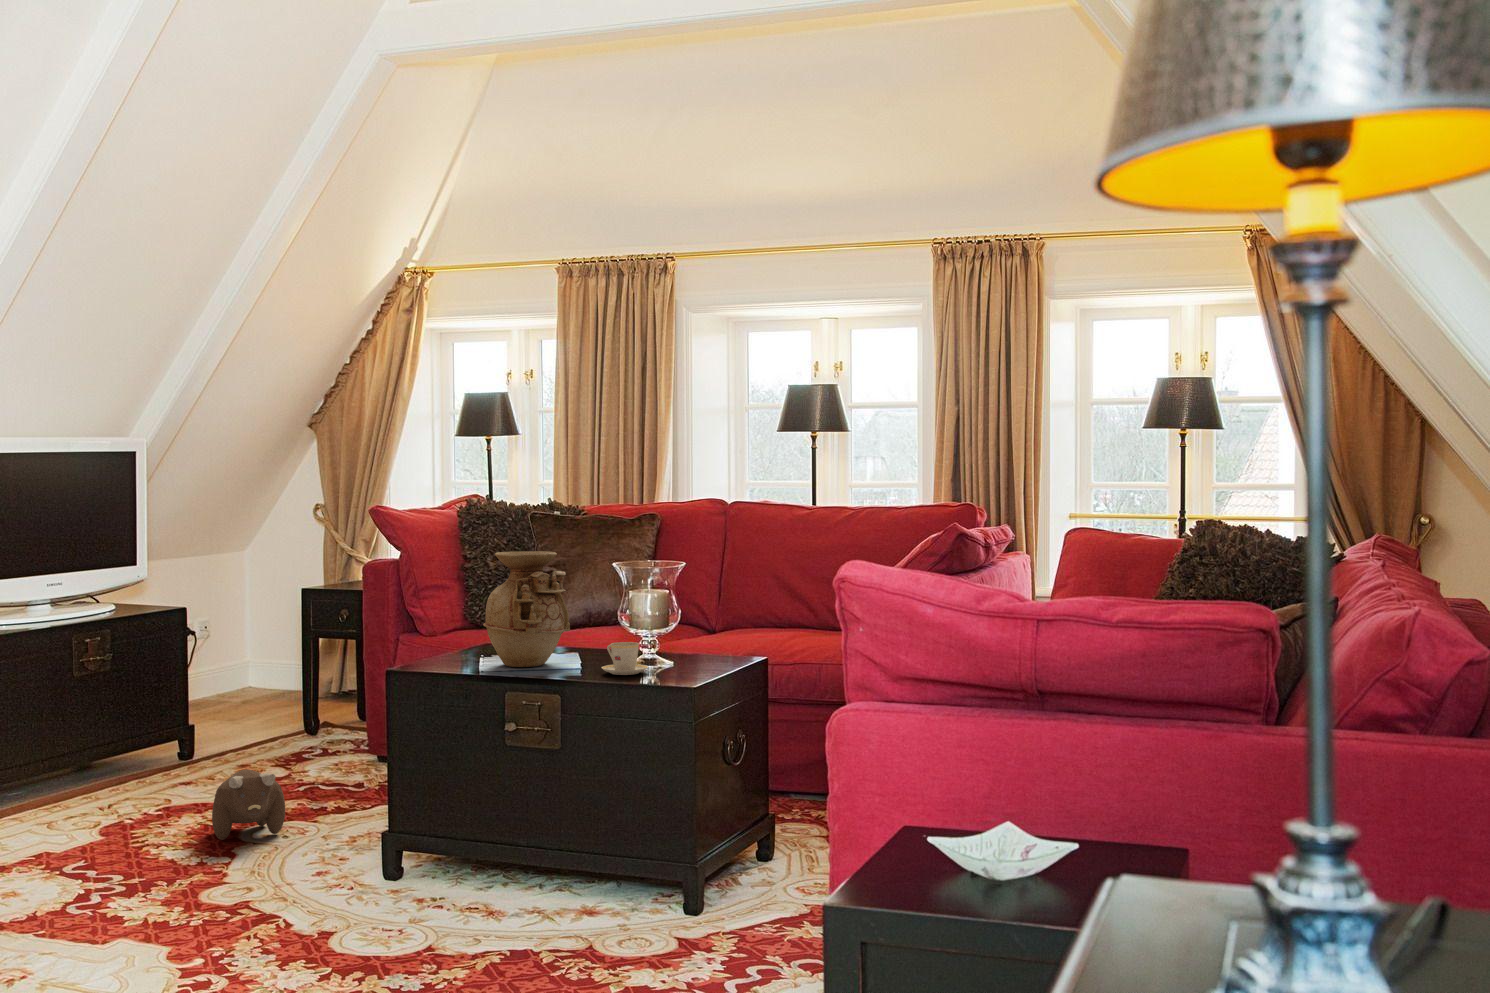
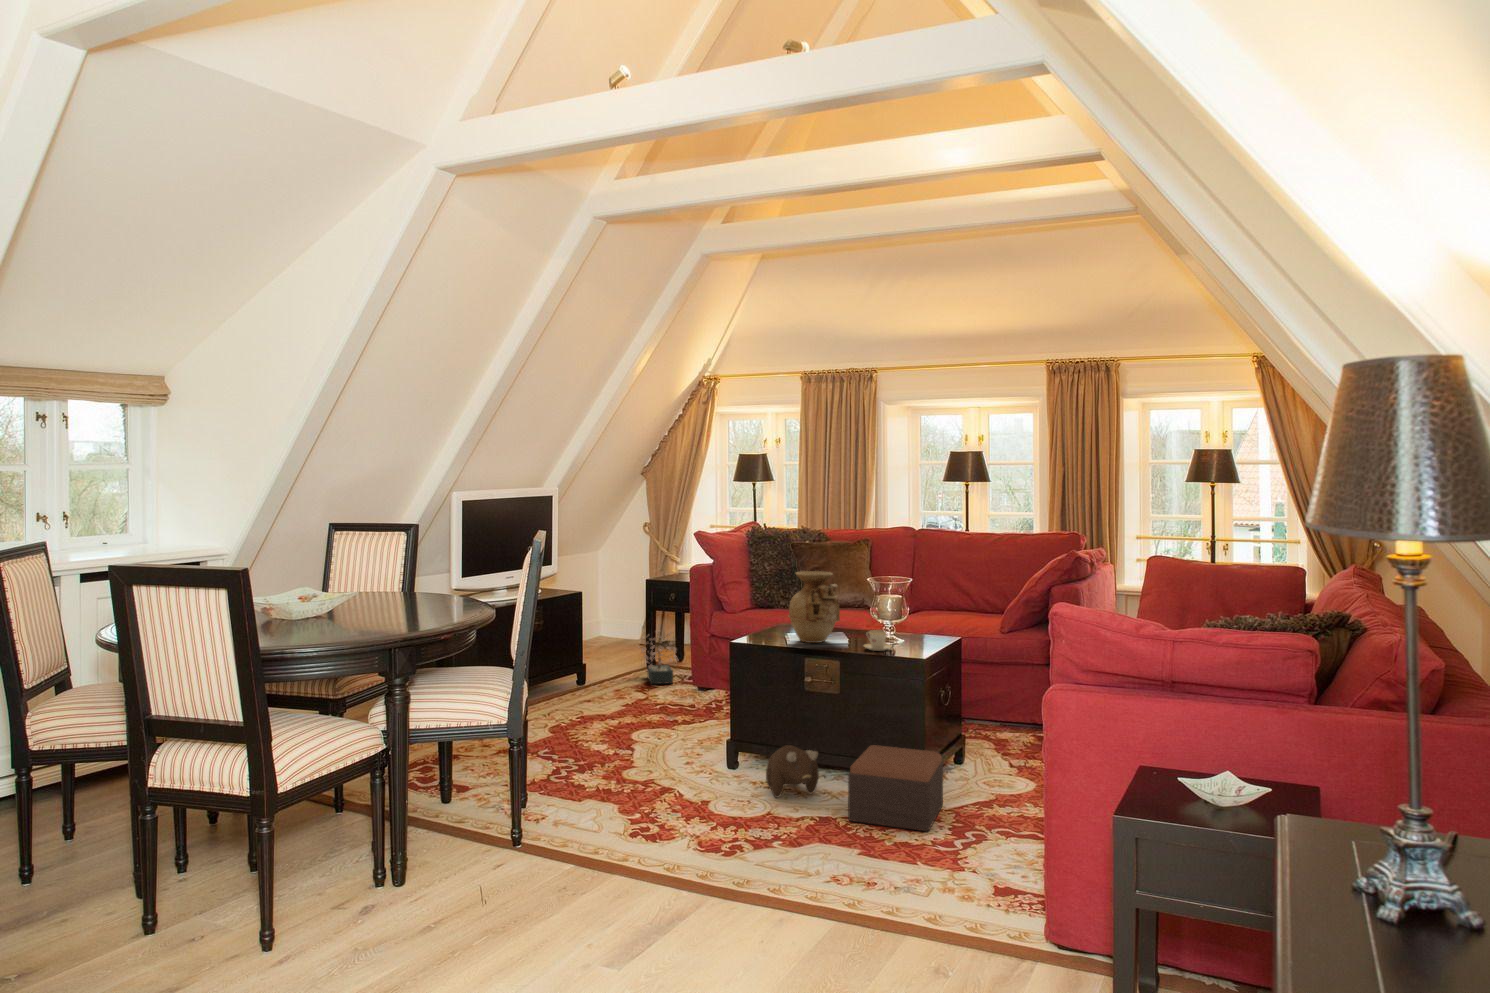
decorative plant: none [287,667,352,754] -> present [641,631,677,684]
plush toy: present [212,769,285,840] -> present [766,745,819,797]
footstool: none [557,827,722,964] -> present [848,745,943,831]

